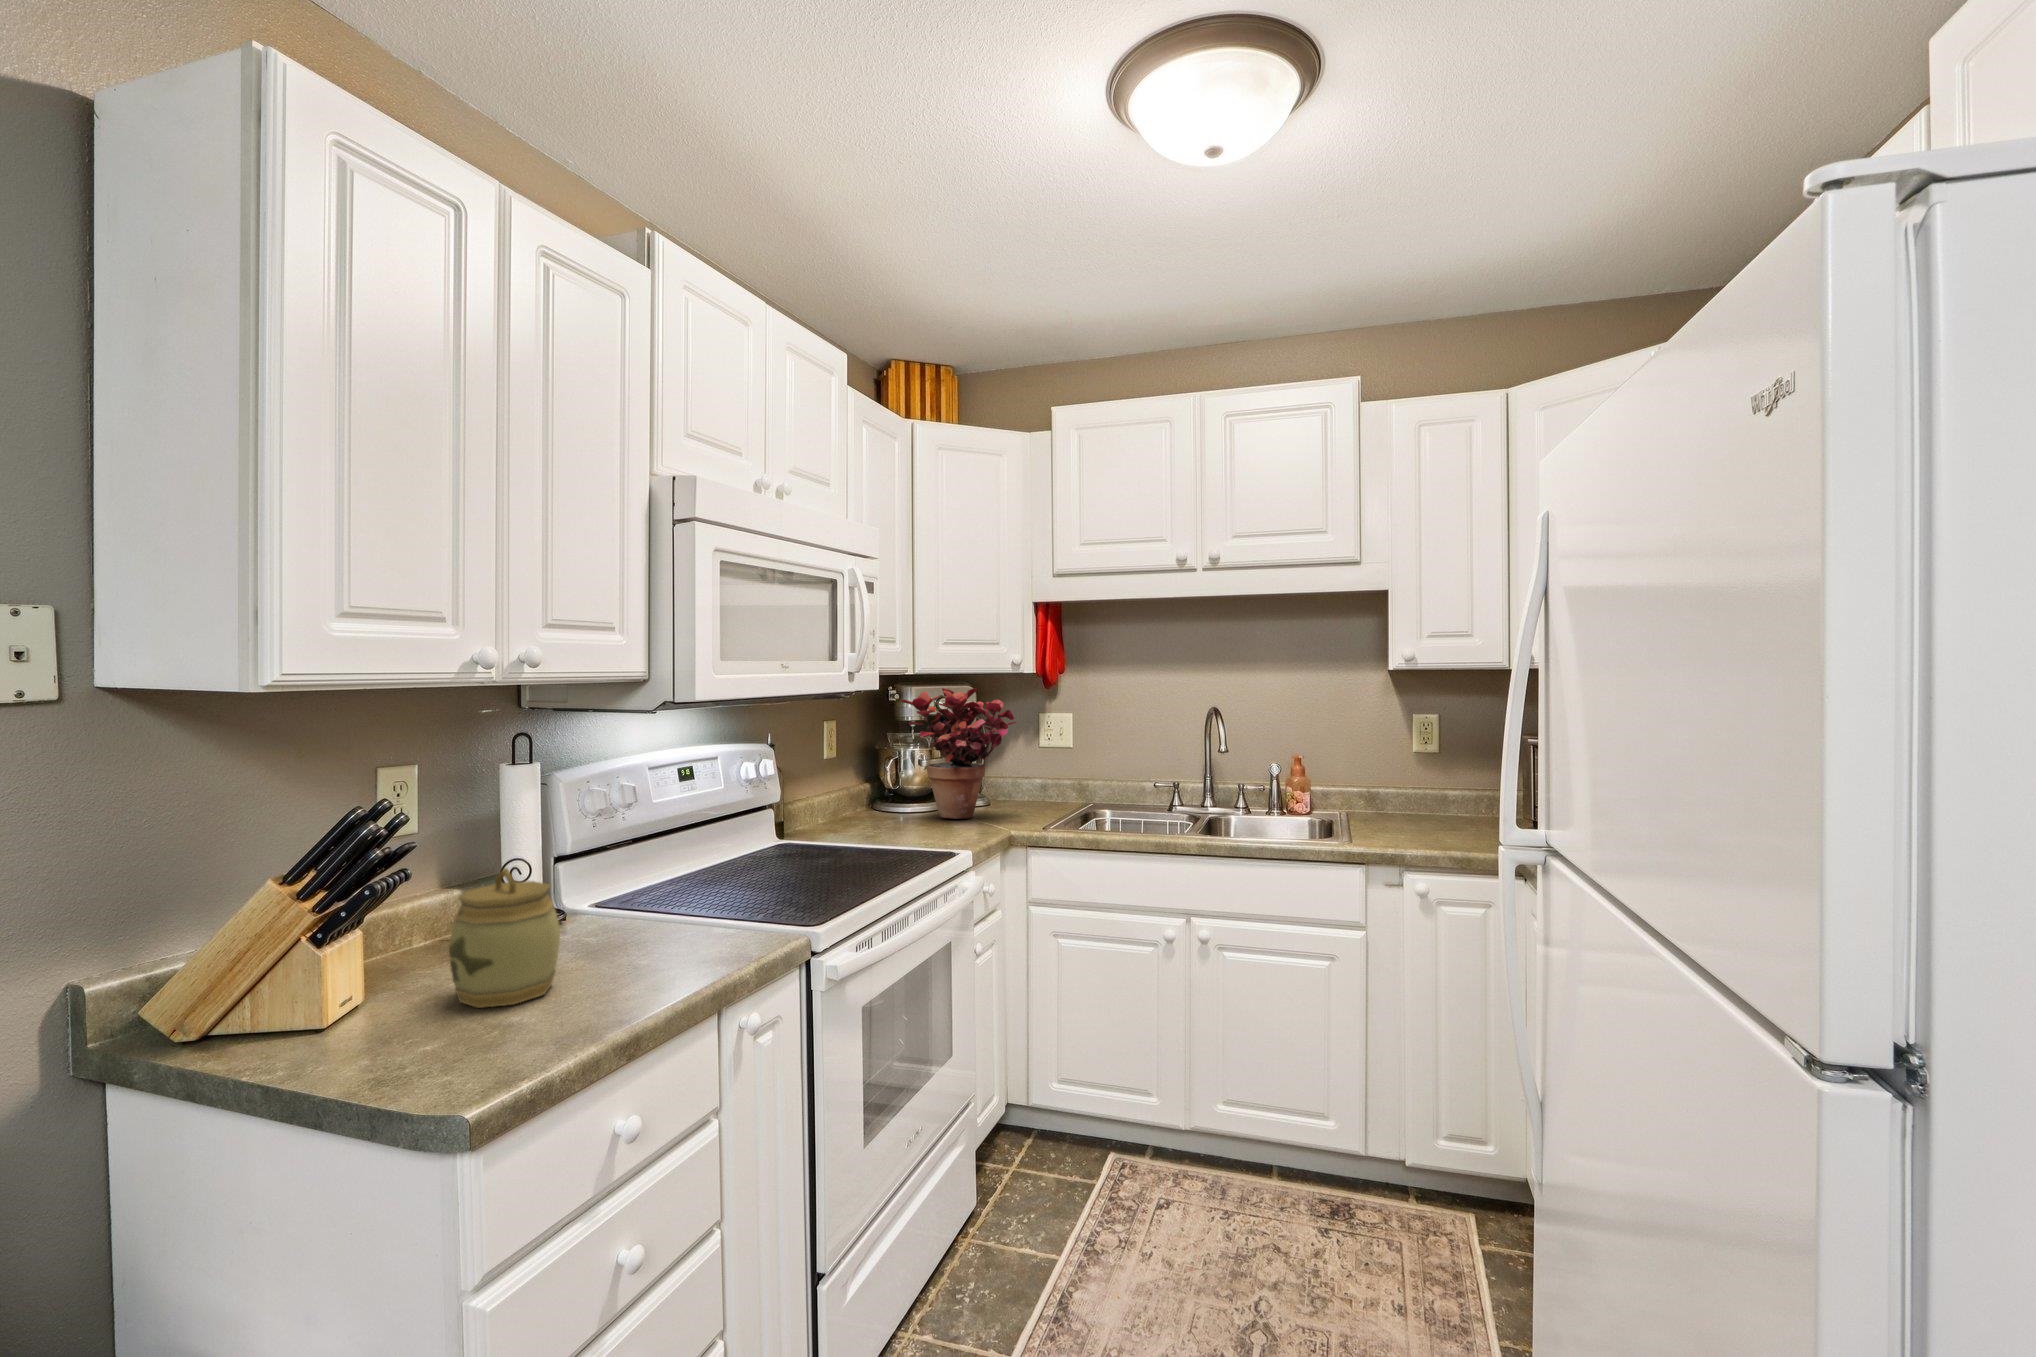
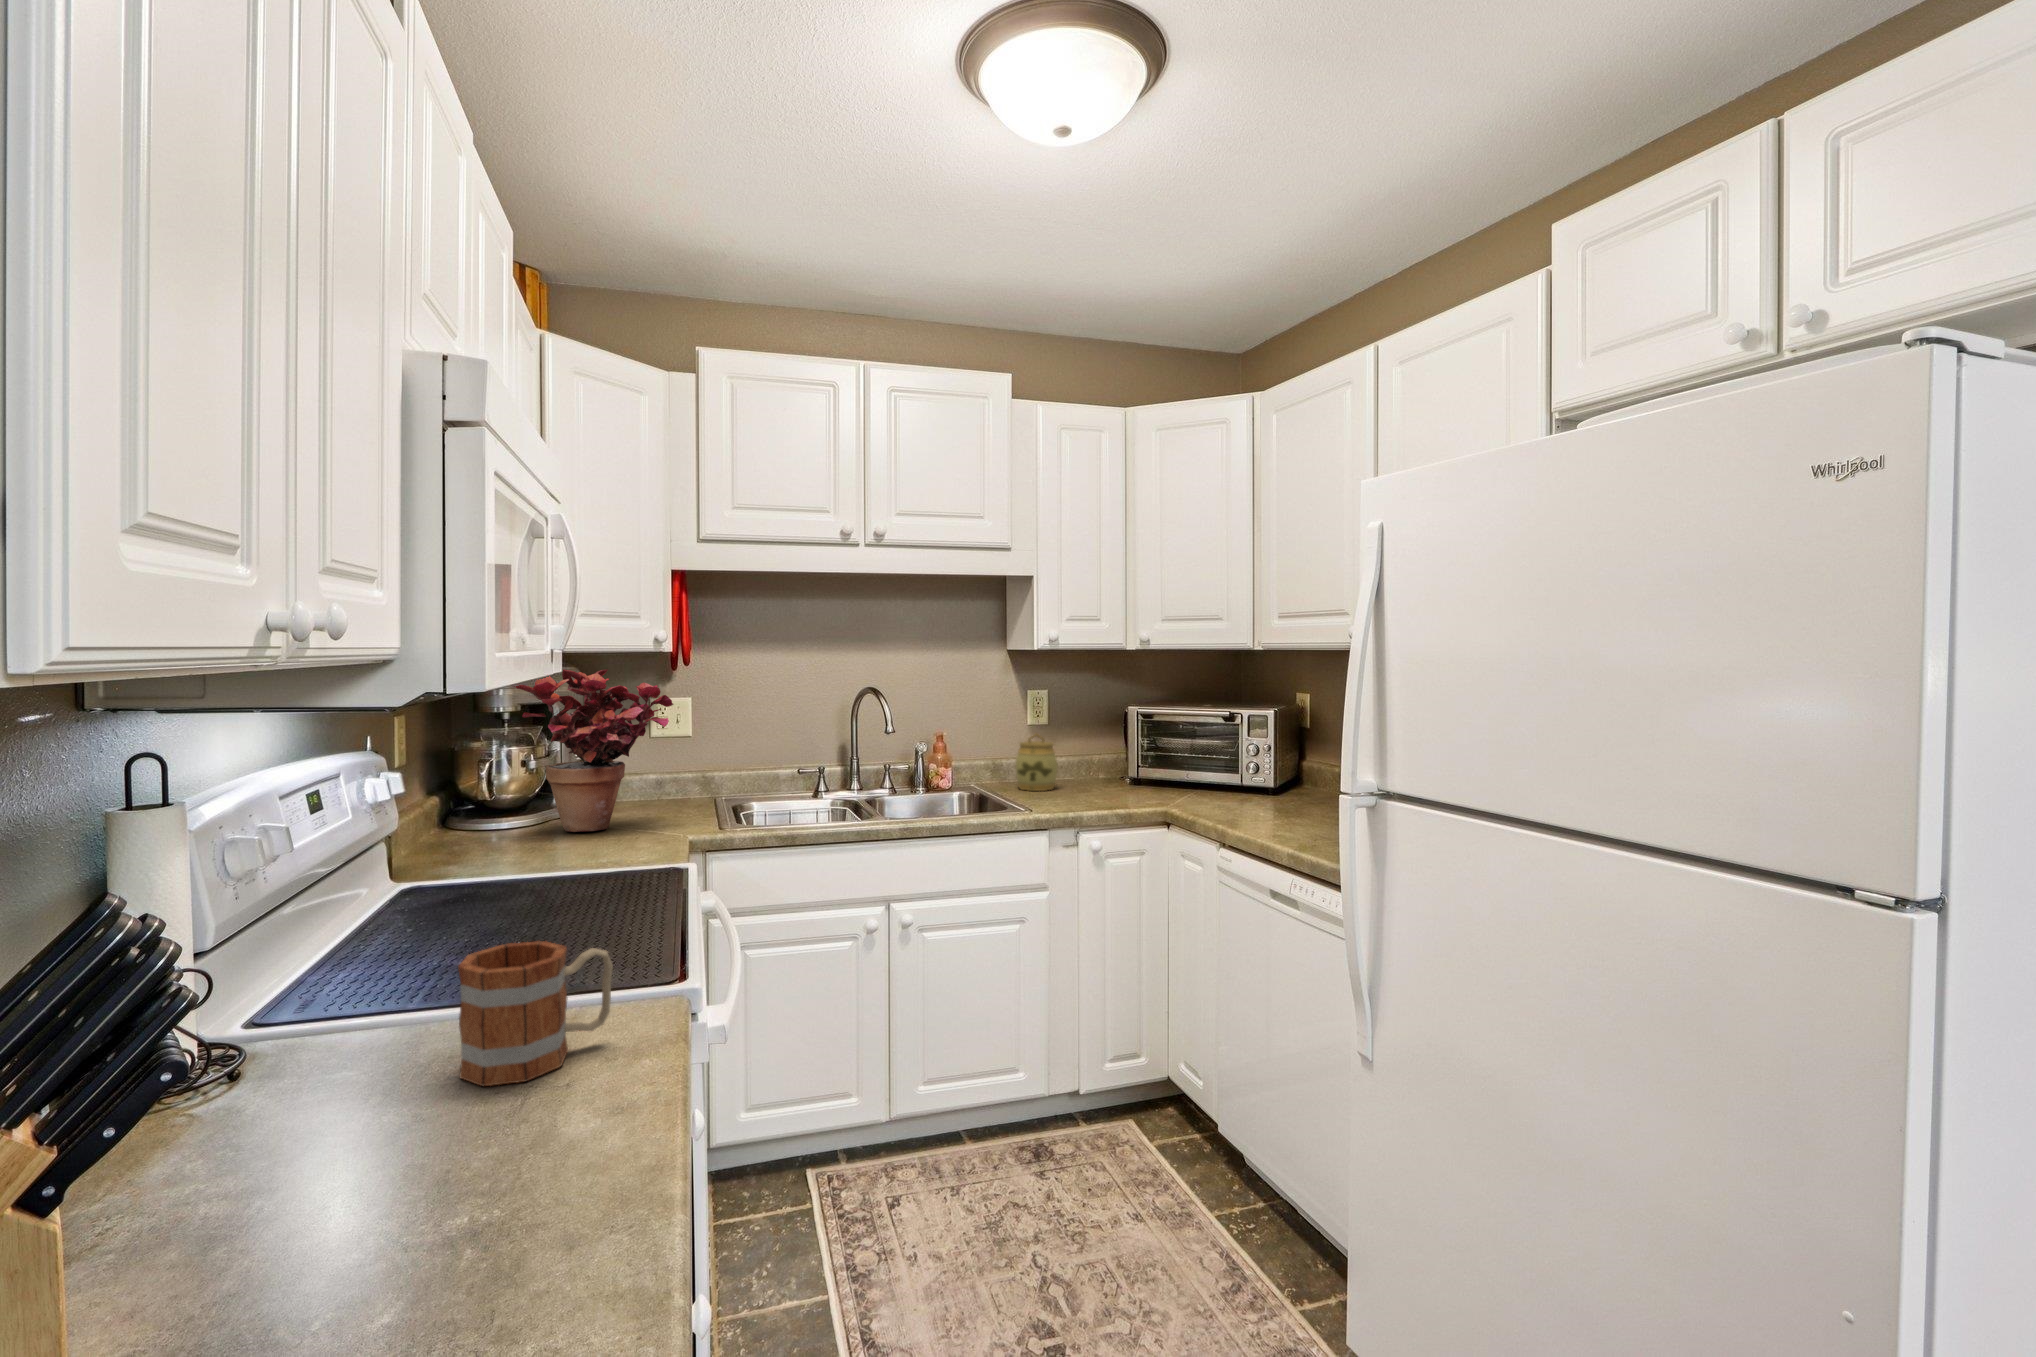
jar: present [449,868,560,1008] -> present [1016,734,1057,791]
mug: none [623,874,722,966] -> present [458,941,613,1086]

